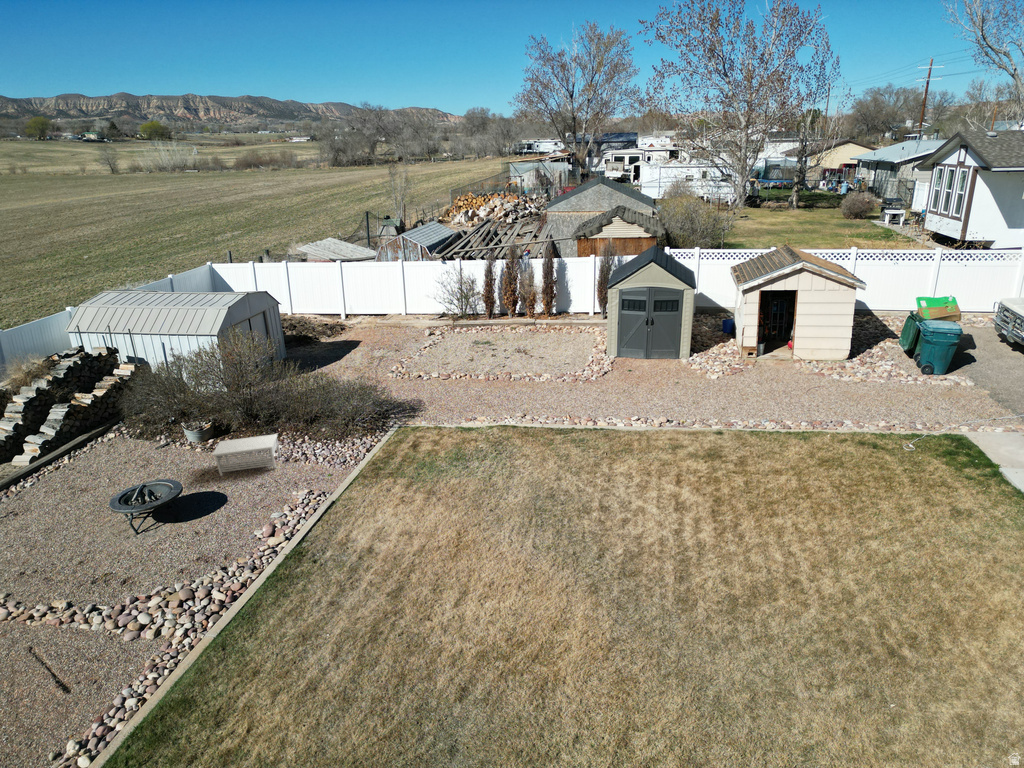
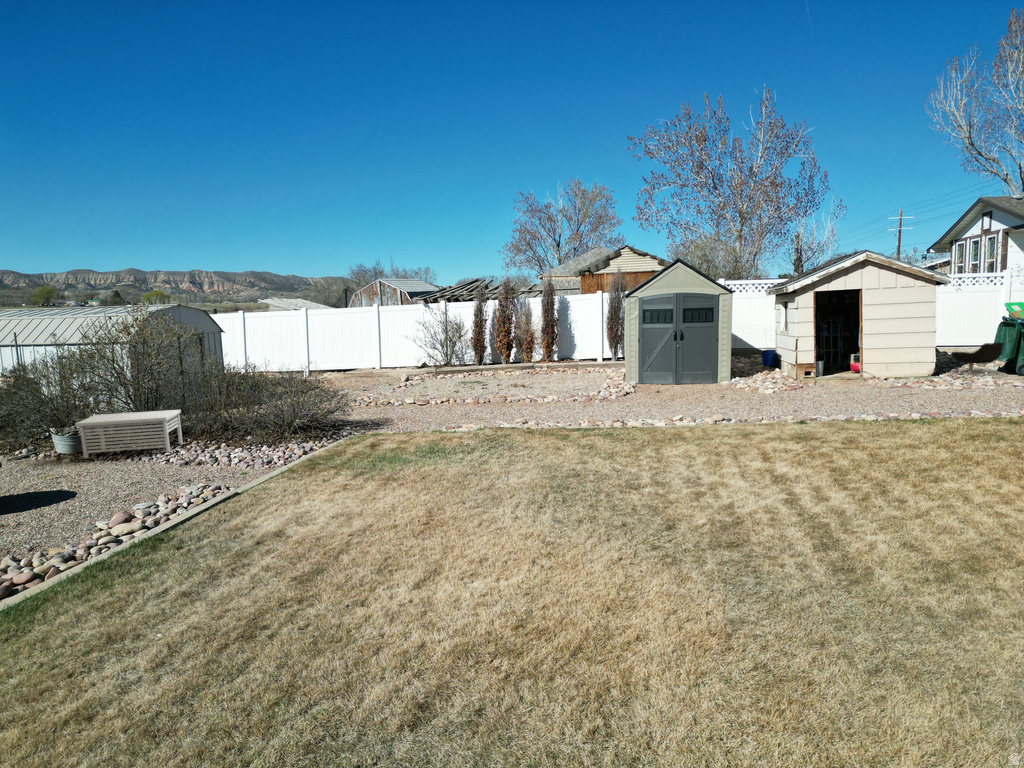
lounge chair: none [870,331,911,355] -> present [951,342,1004,372]

